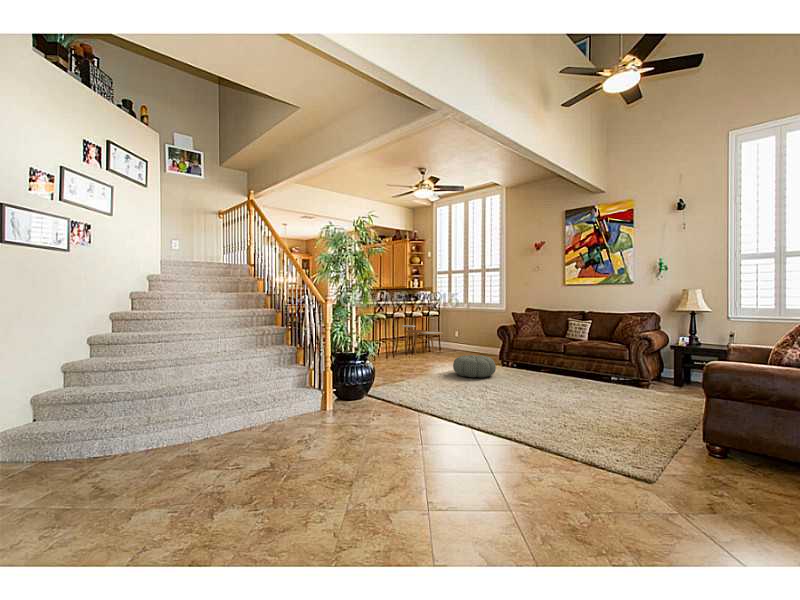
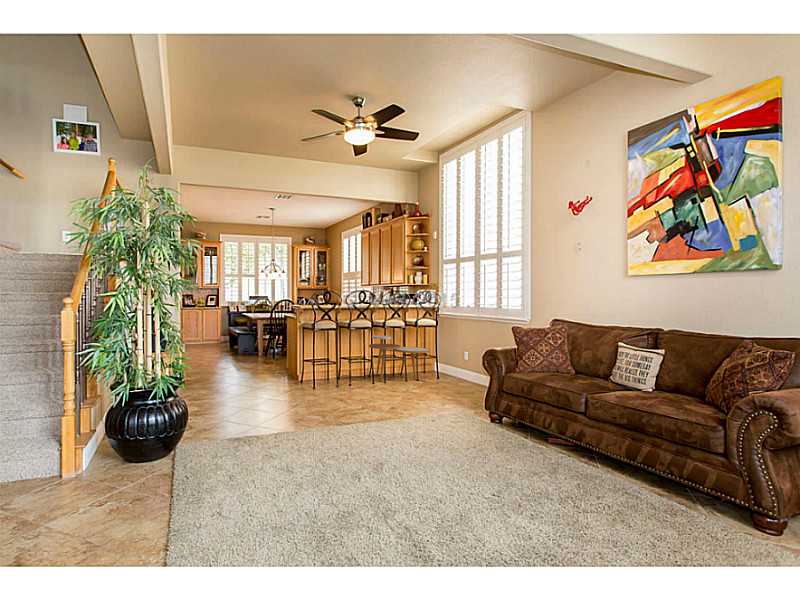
pouf: present [453,355,496,378] -> none [361,400,441,451]

